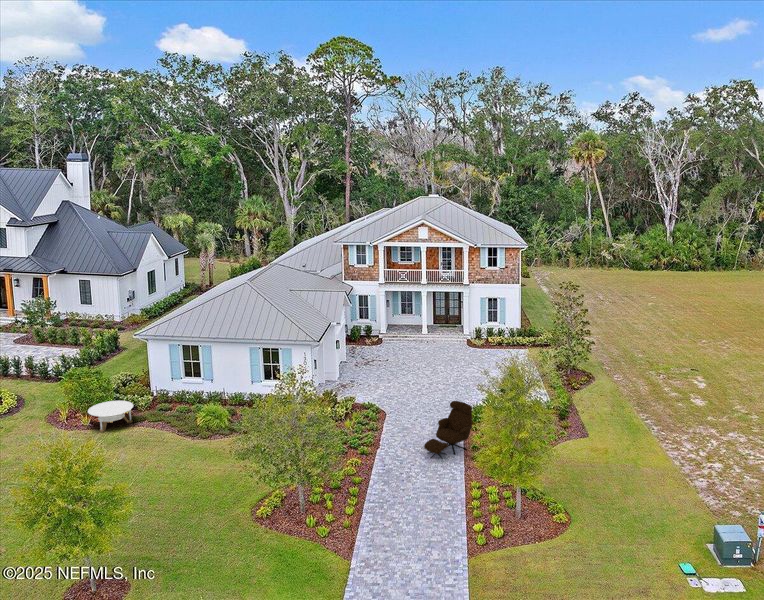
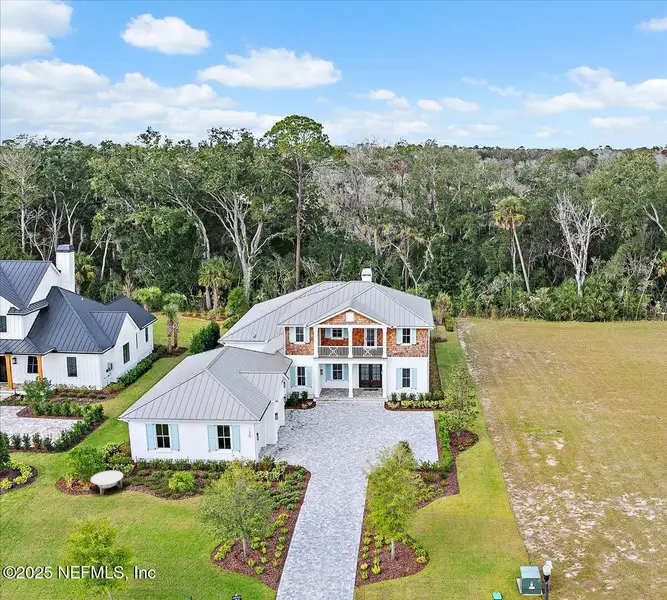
lounge chair: present [424,401,472,459] -> none [336,471,371,515]

